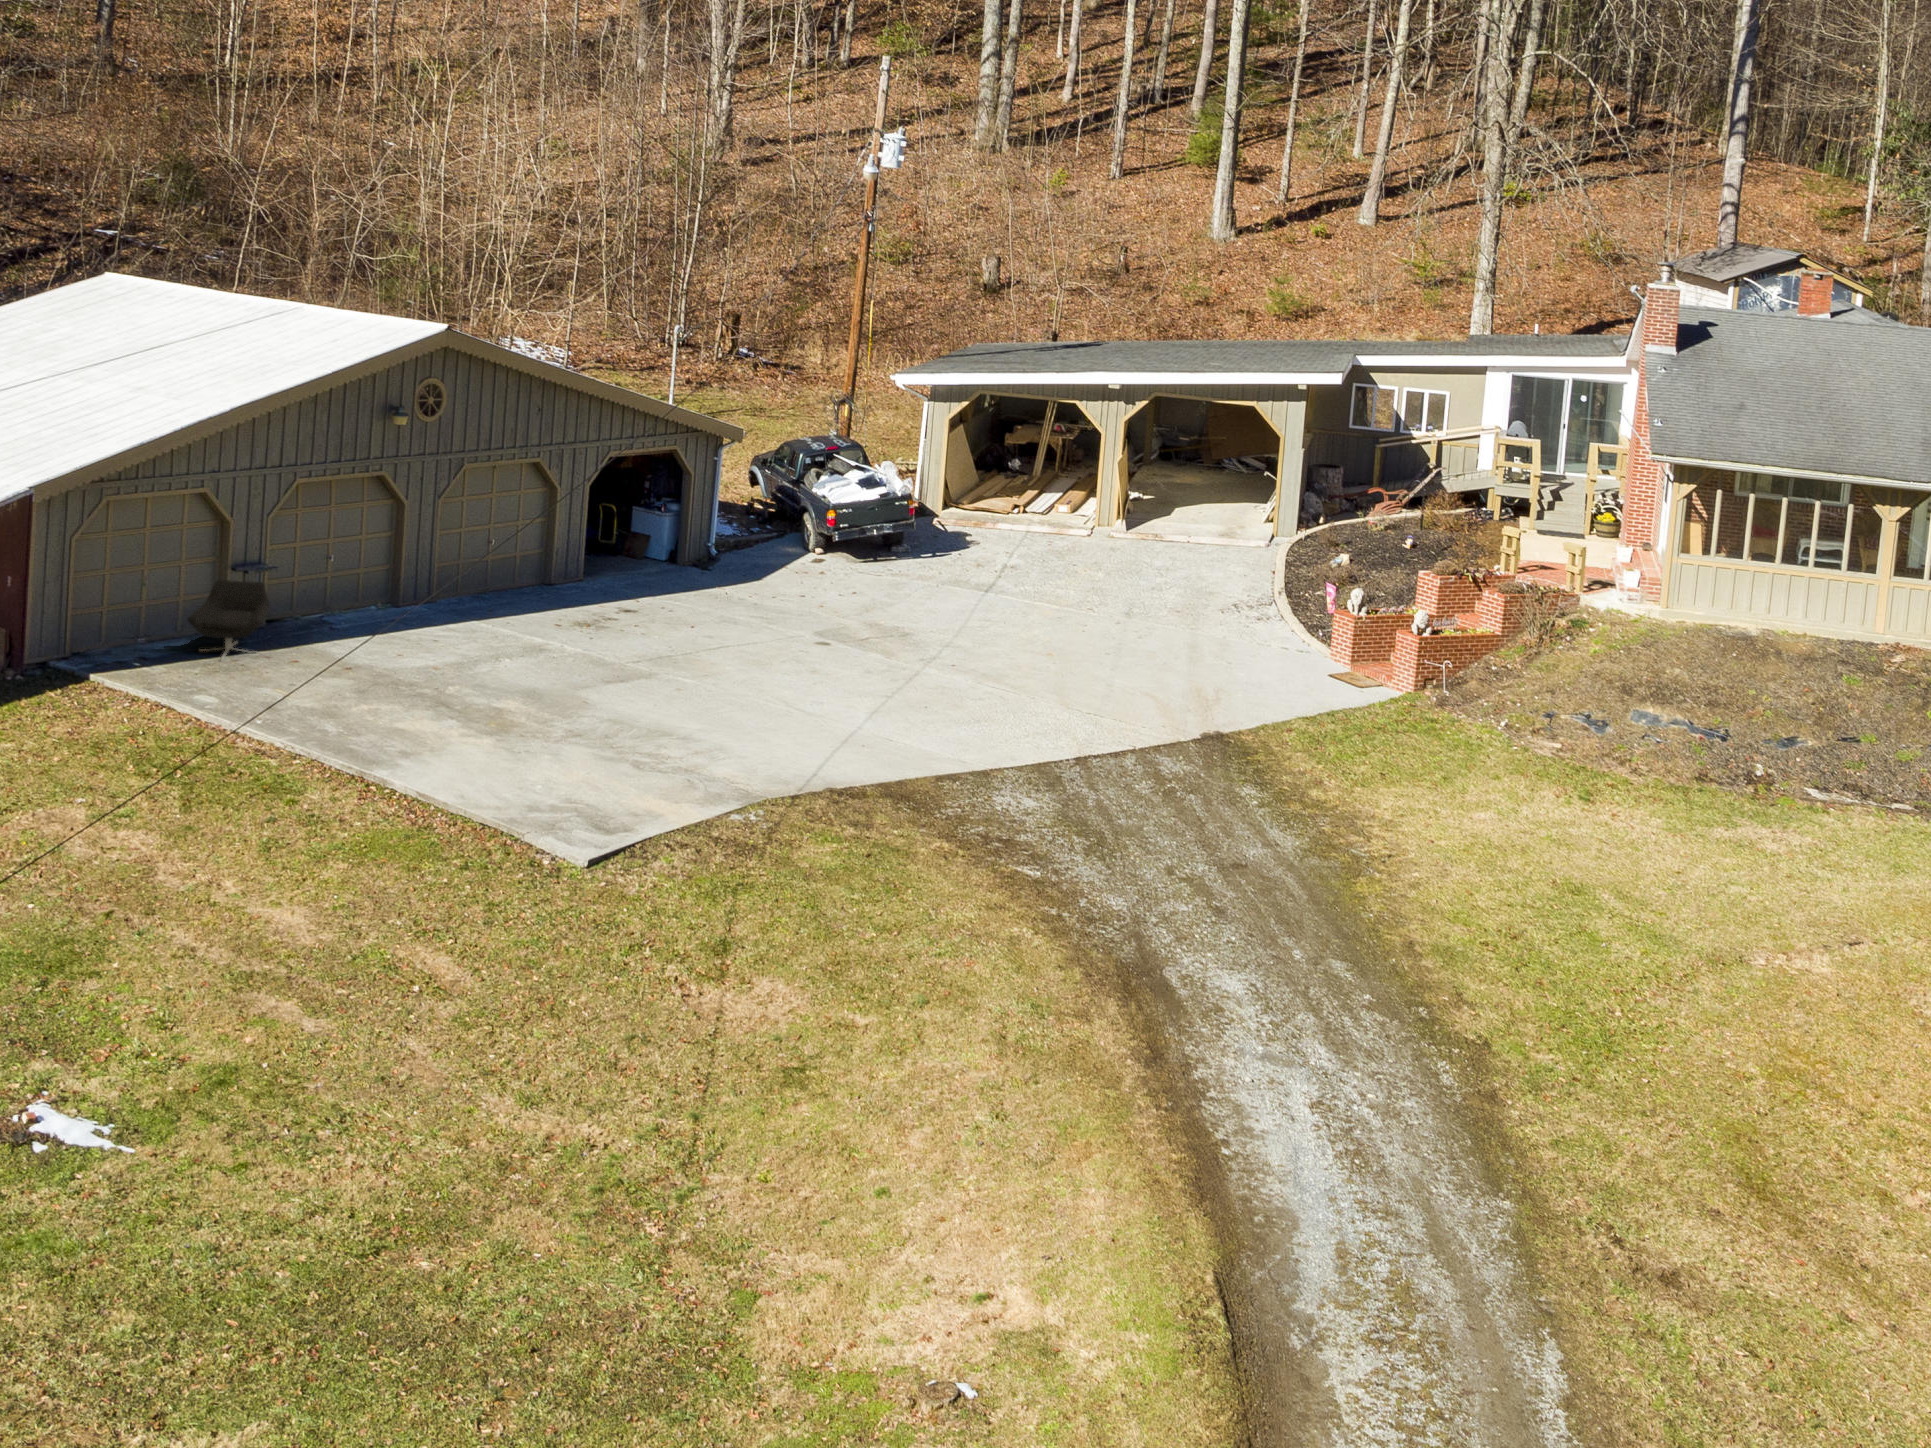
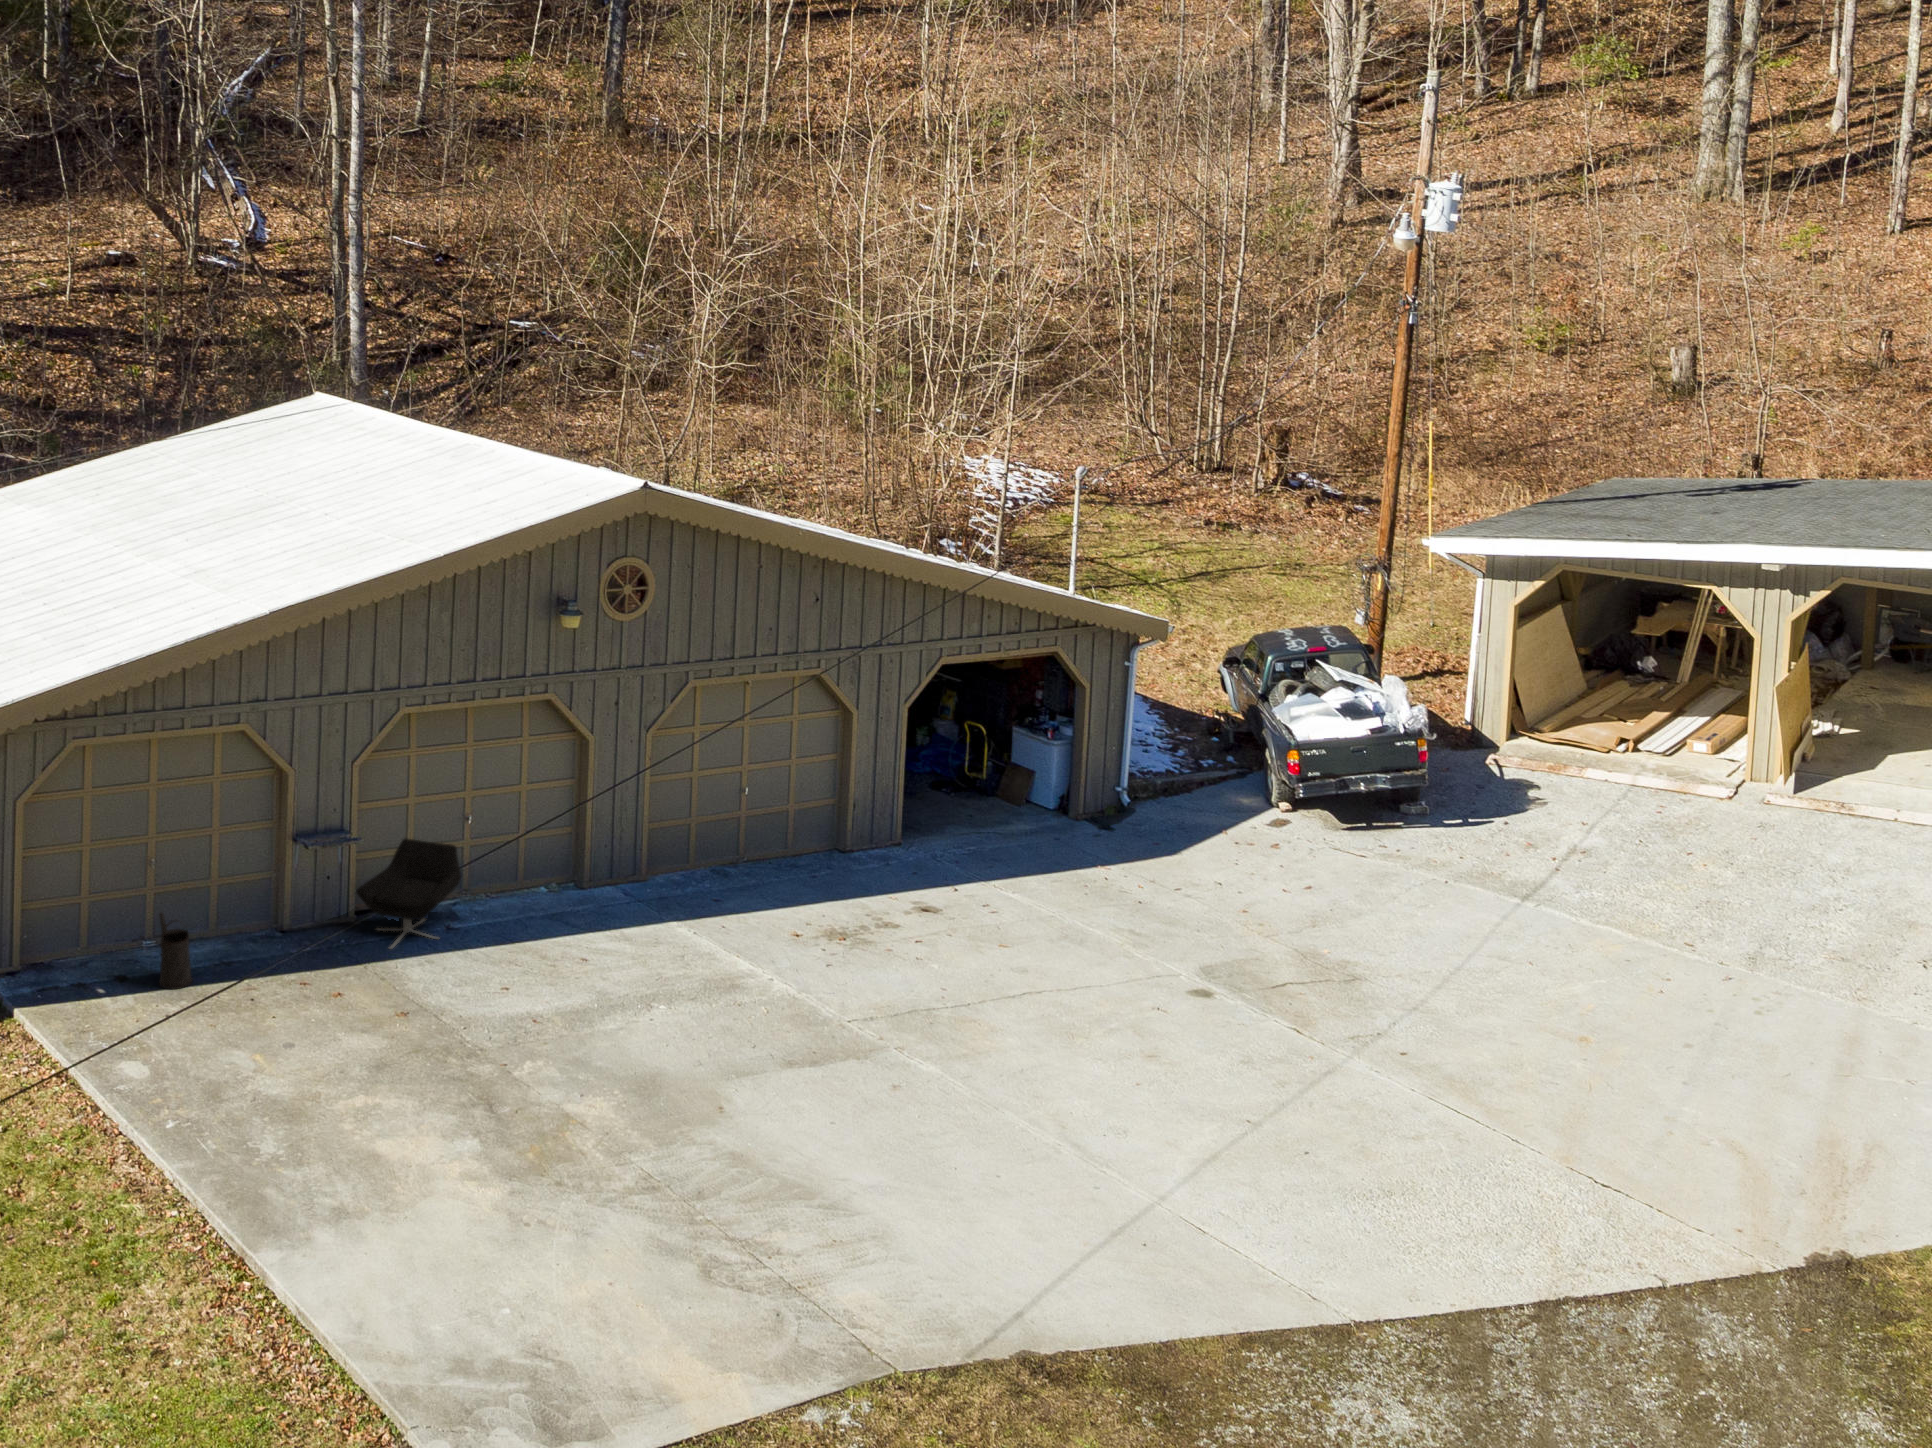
watering can: none [28,640,66,697] -> present [159,912,193,989]

